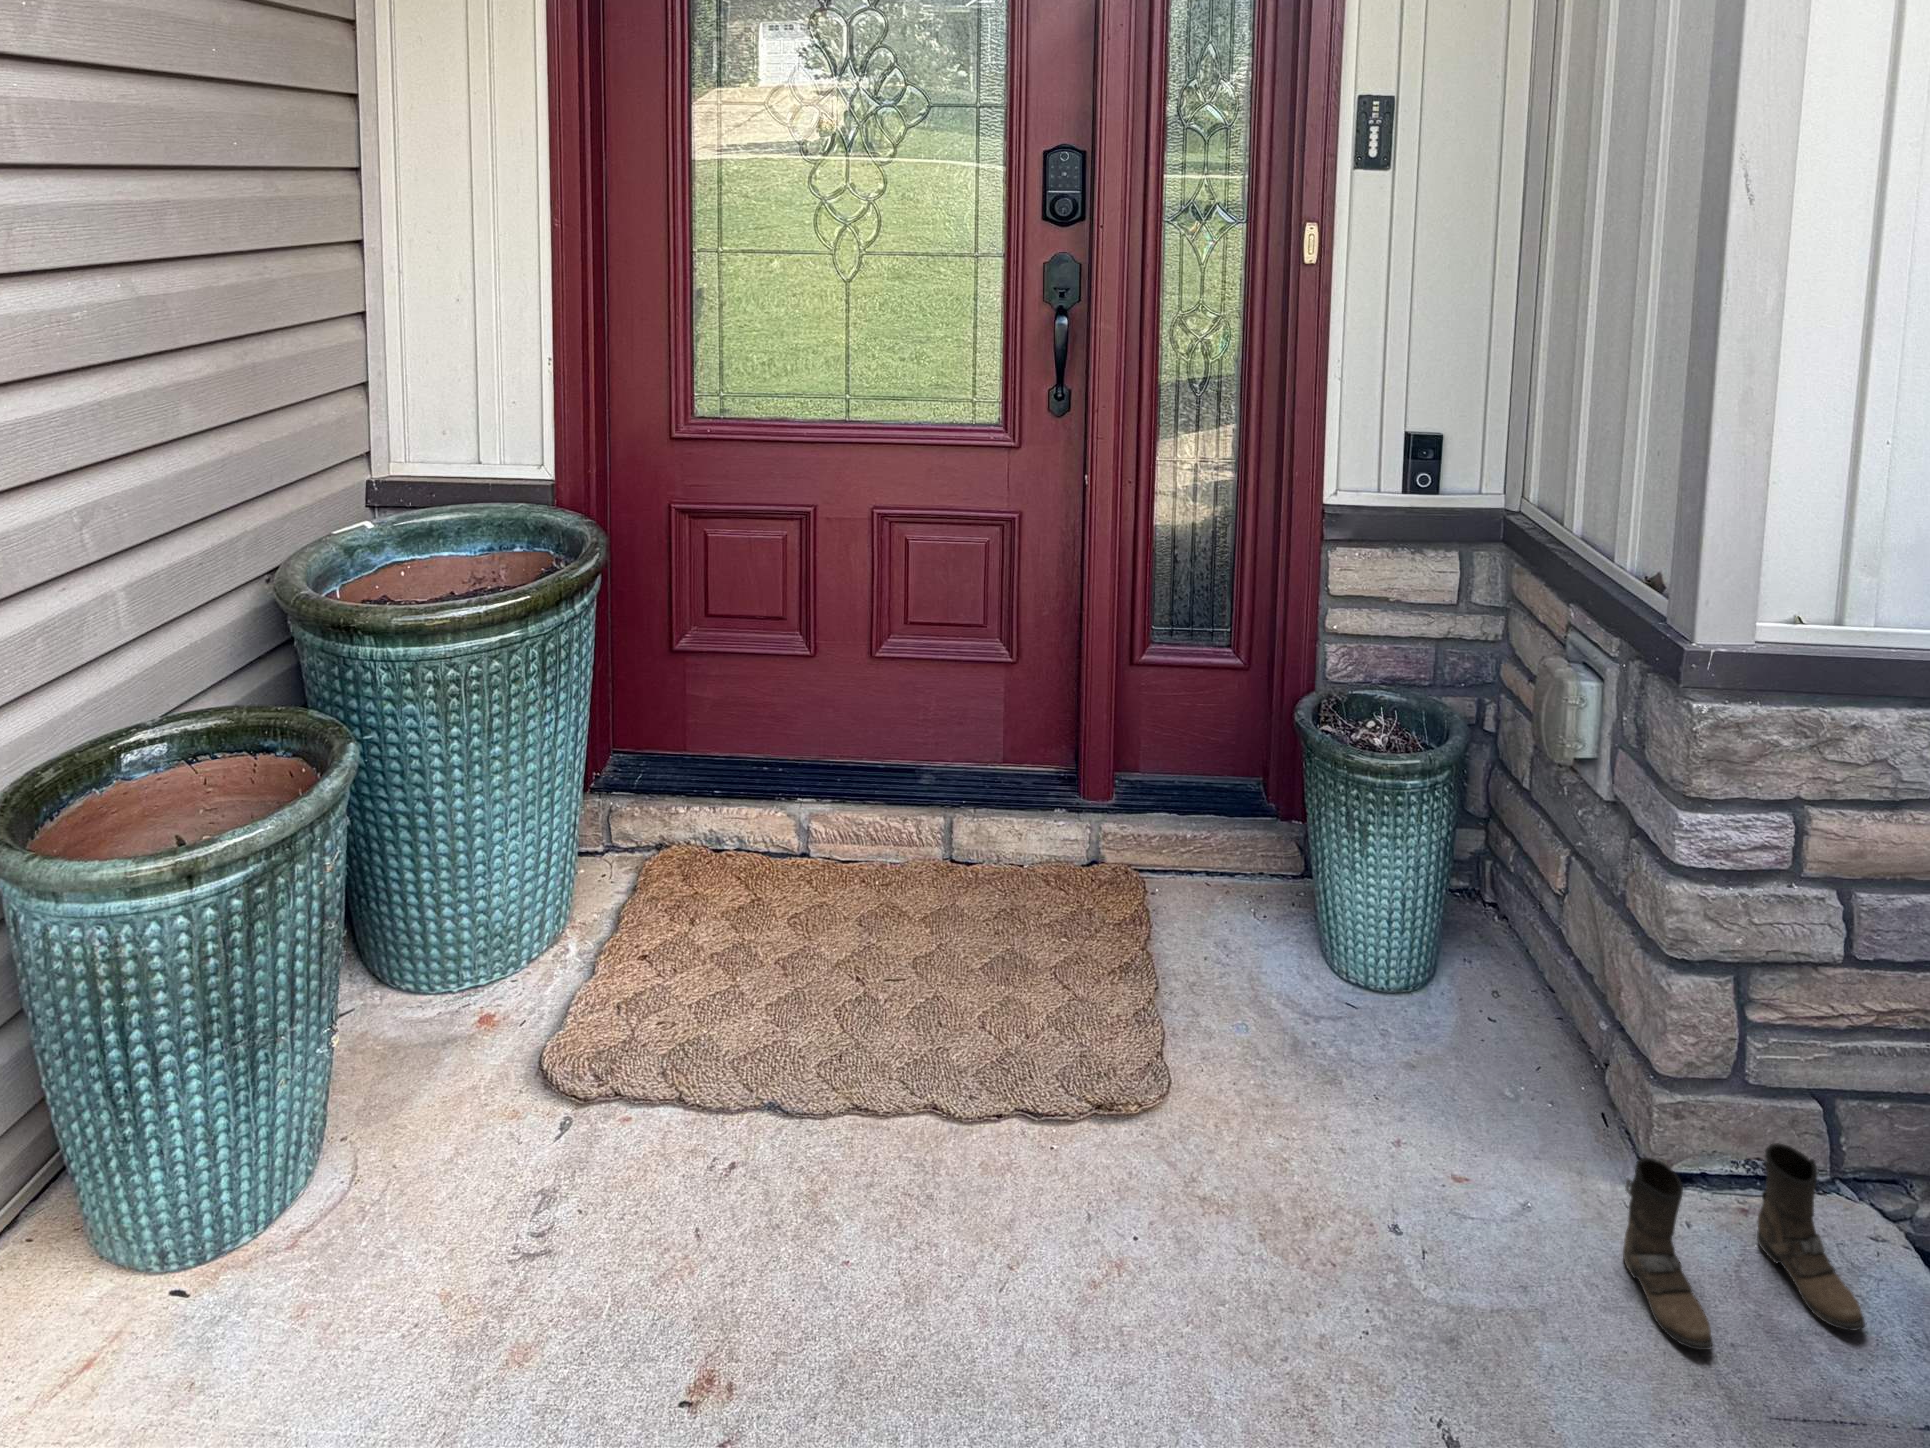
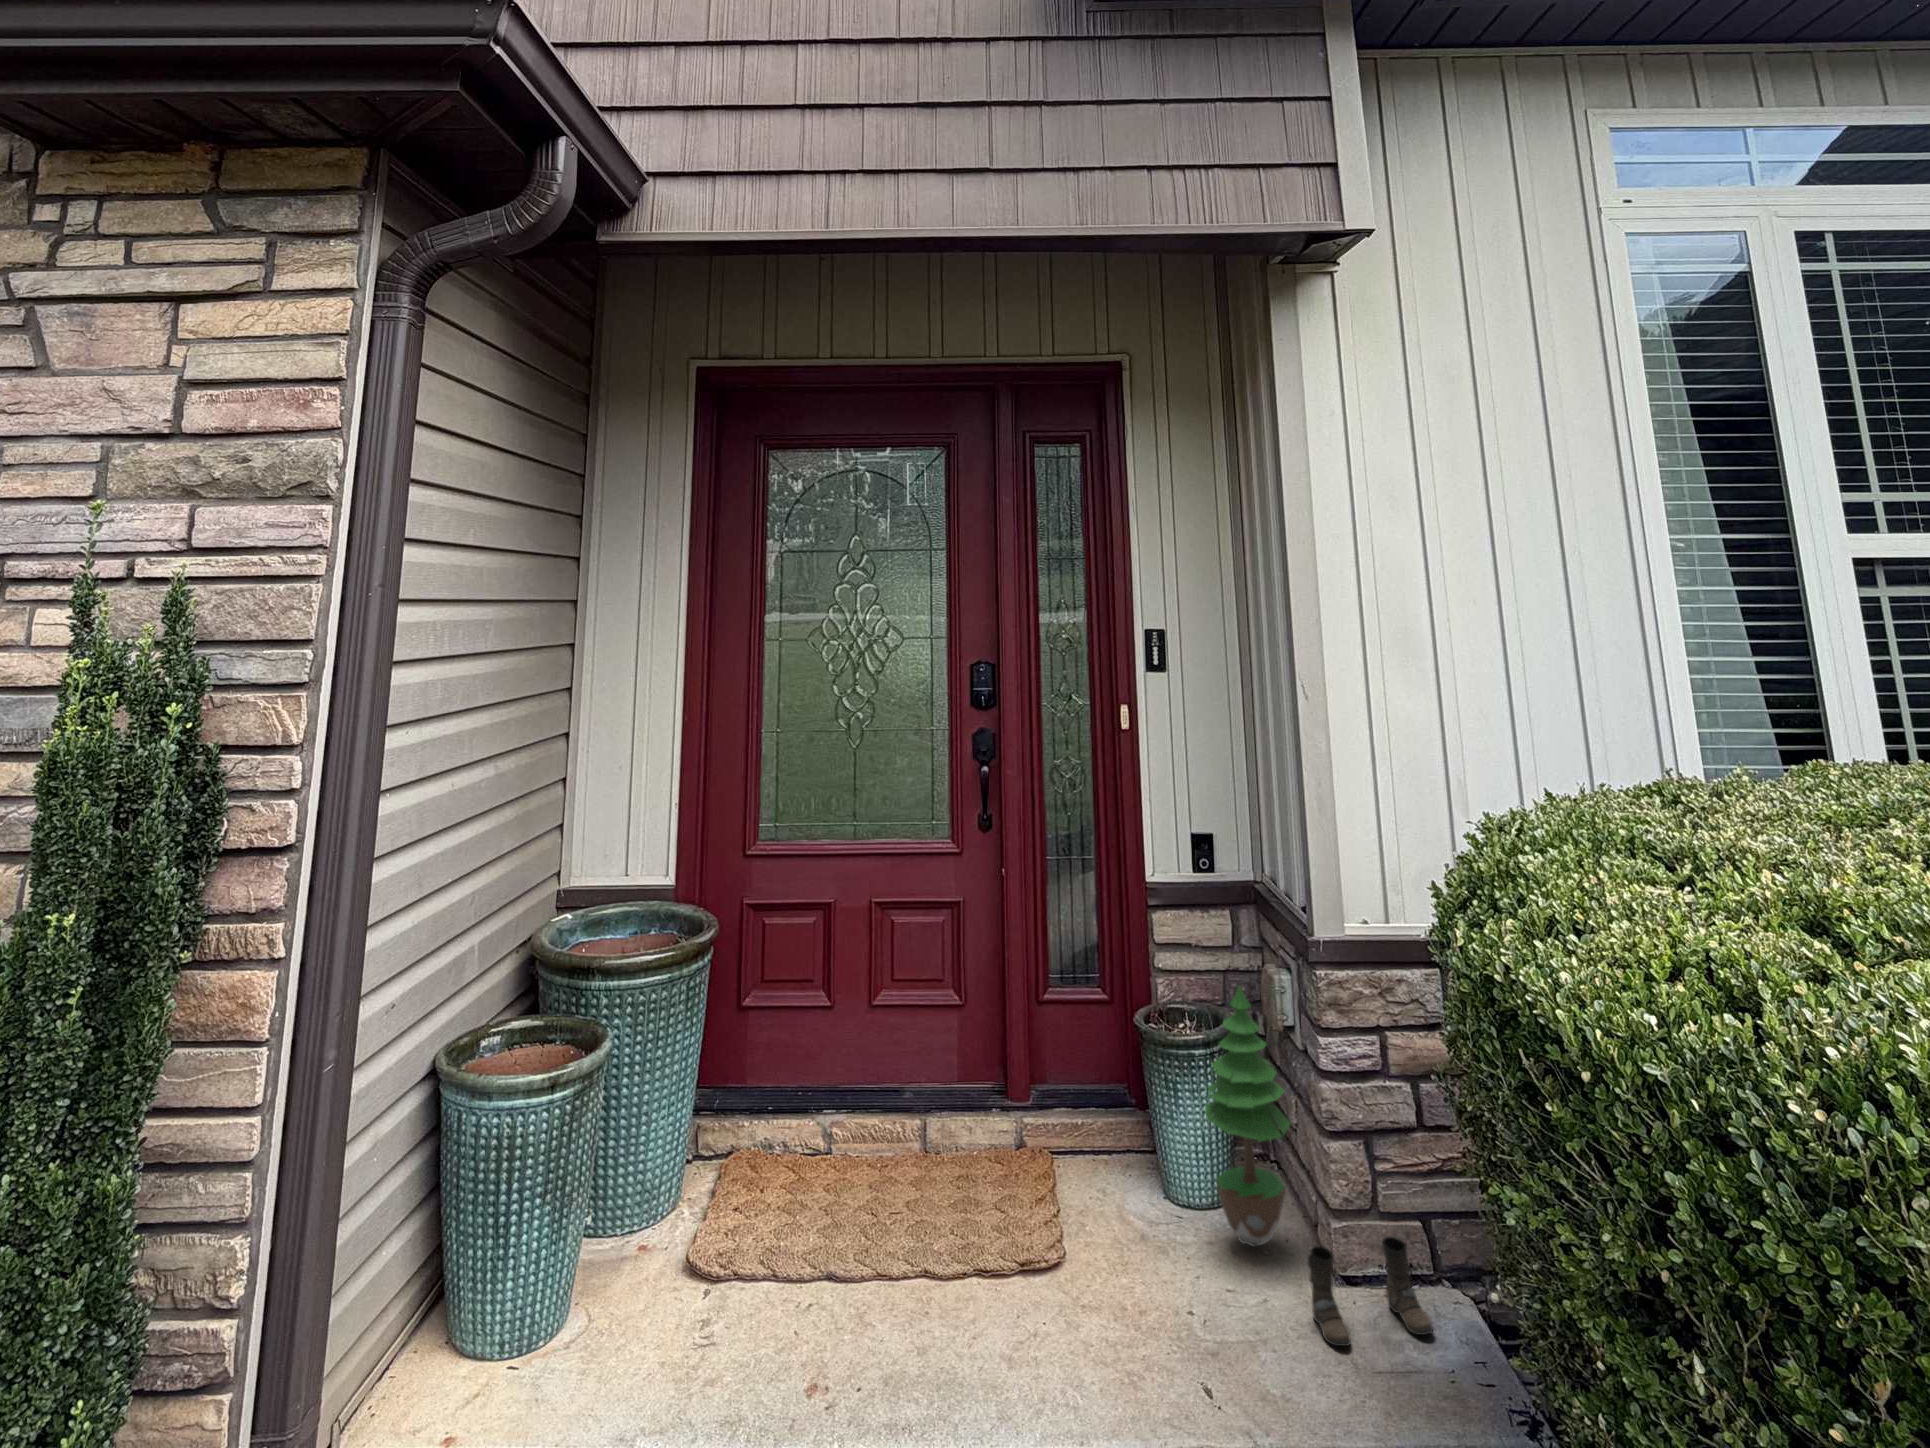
potted tree: none [1427,700,1584,1092] -> present [1205,986,1291,1247]

